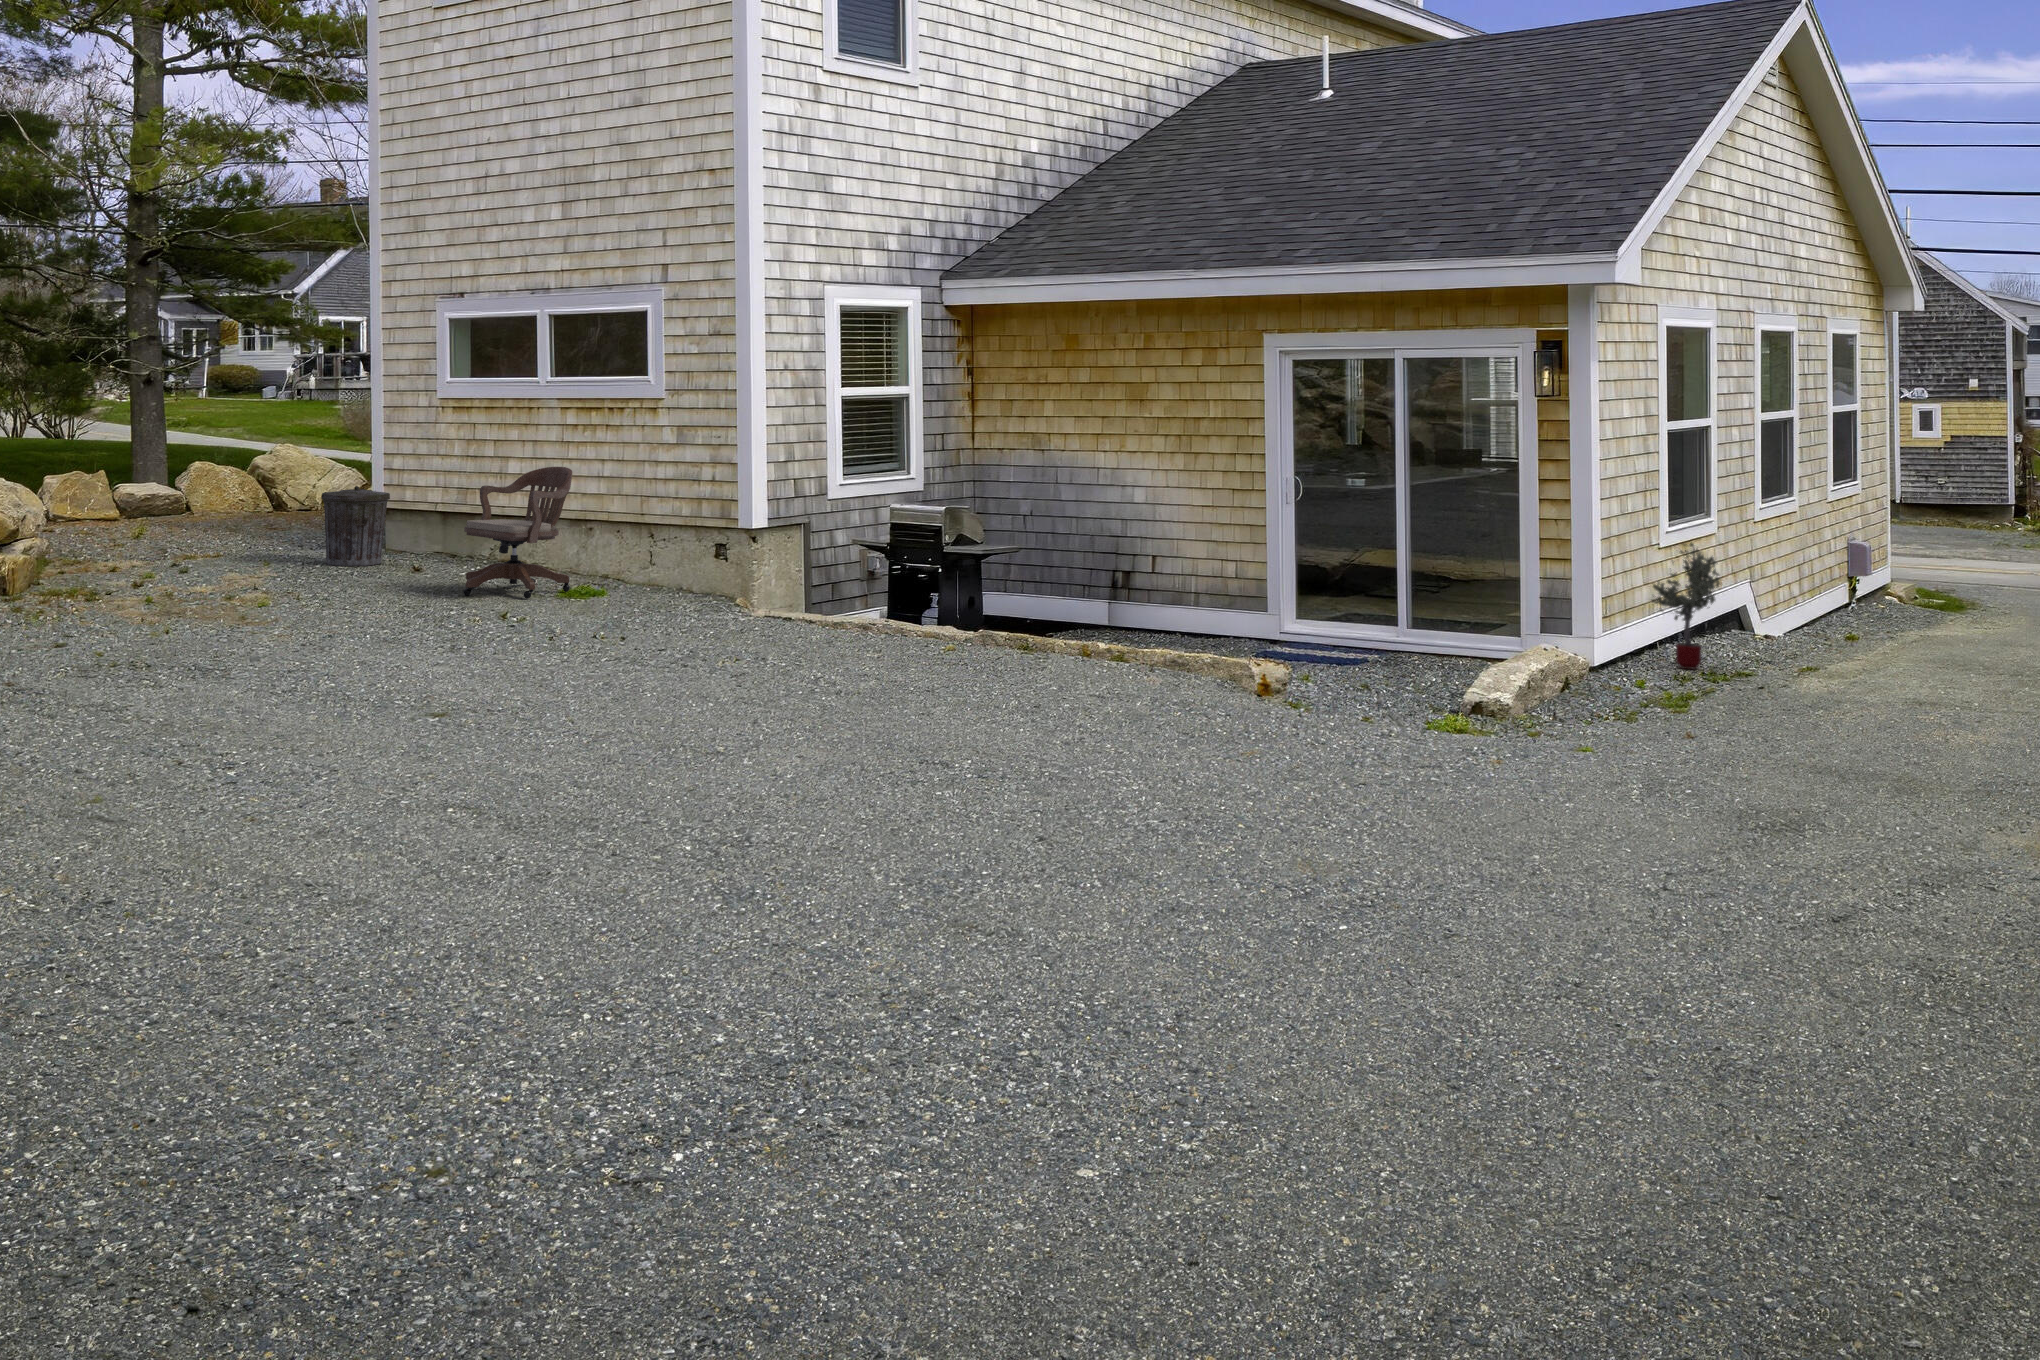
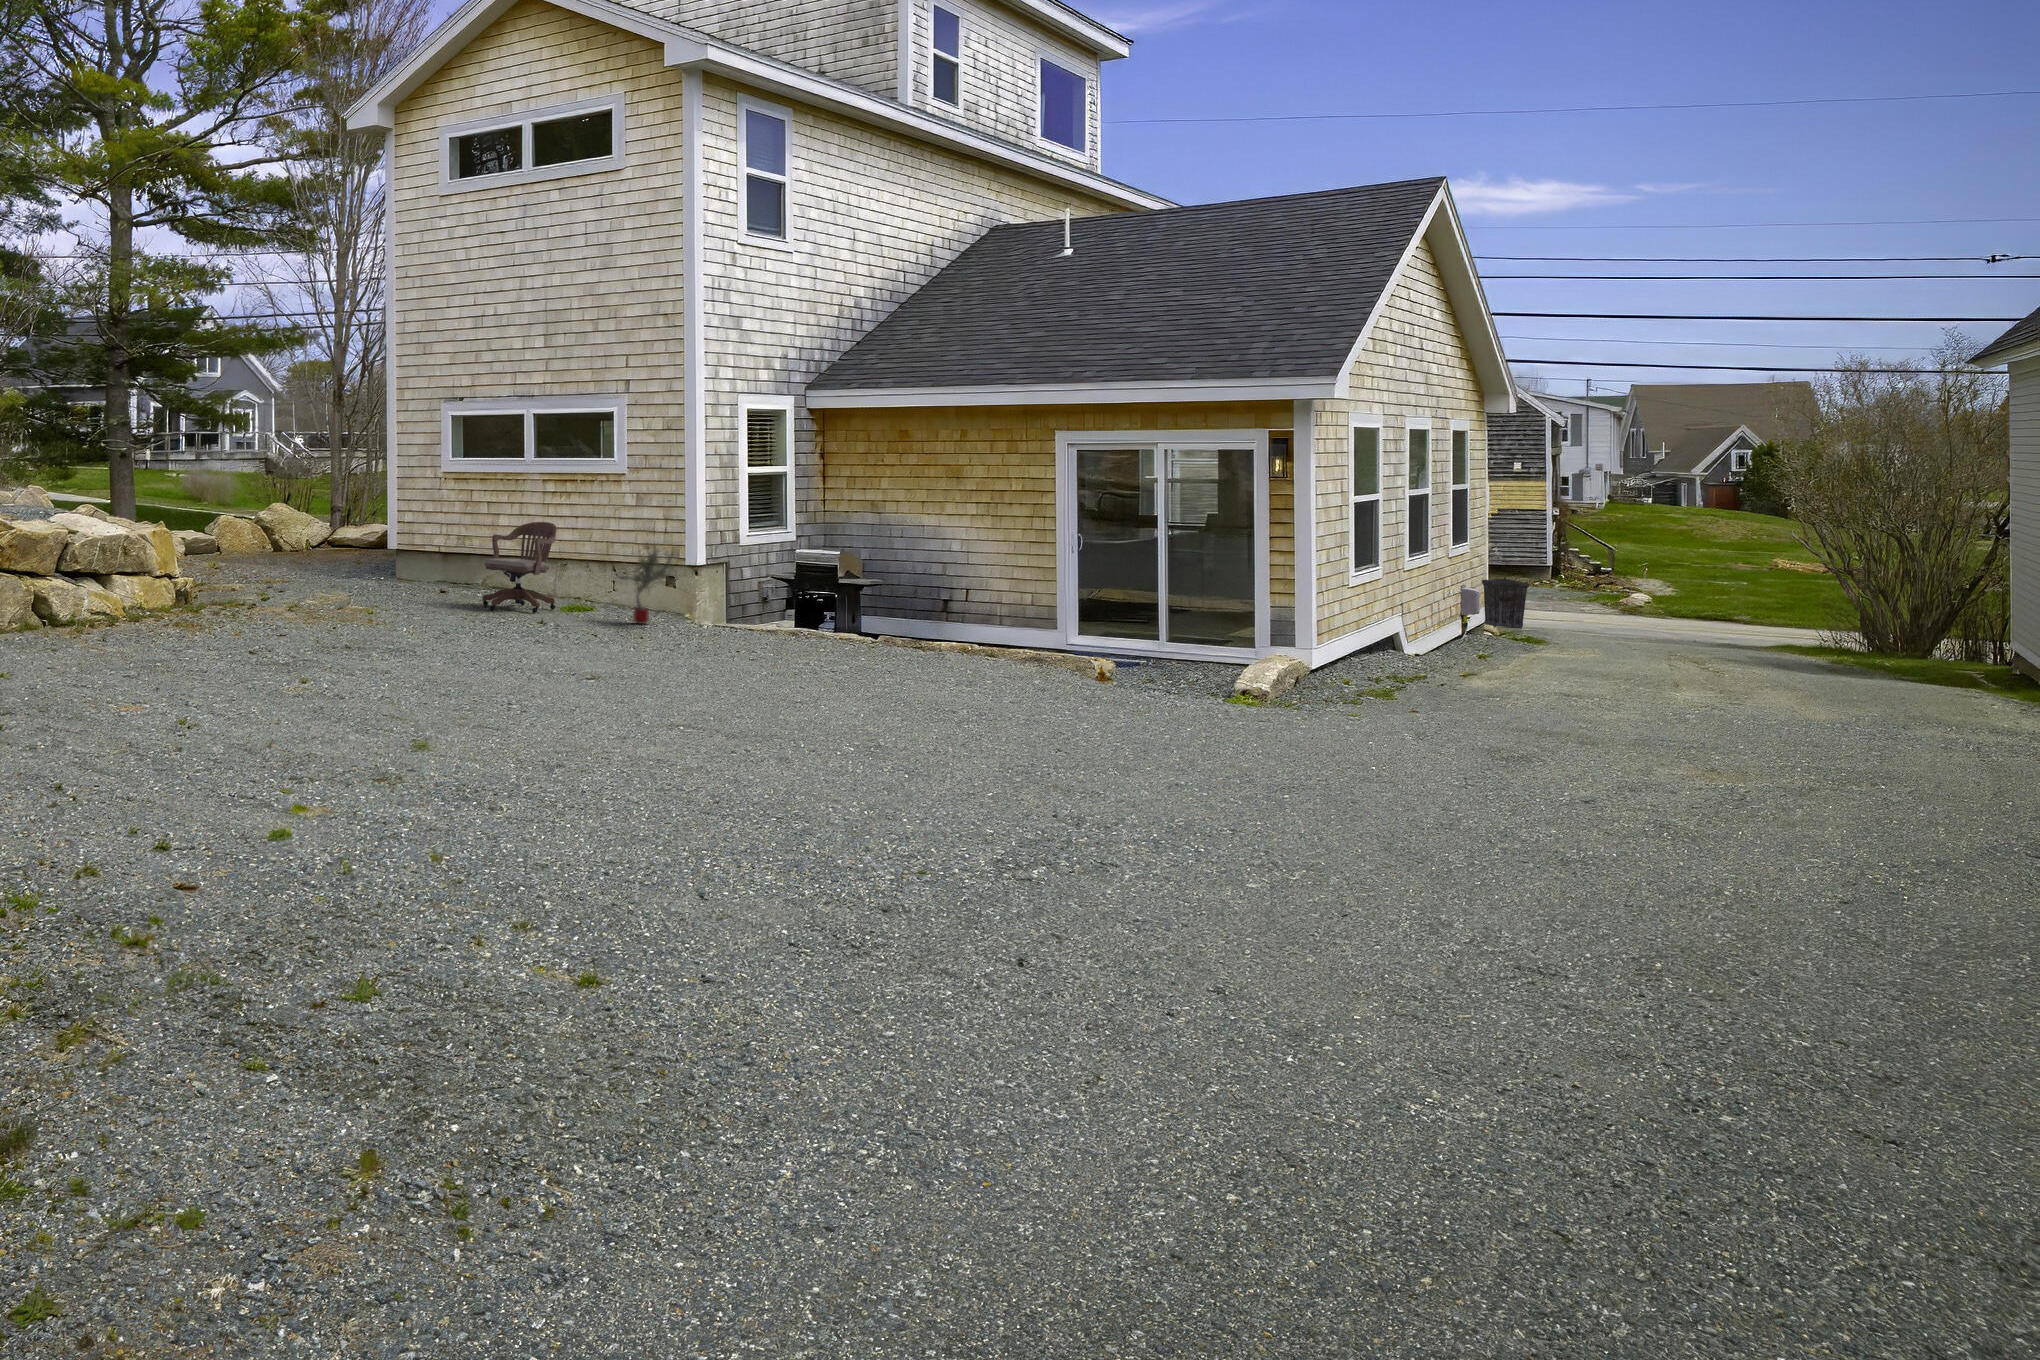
trash can: present [321,486,390,566] -> present [1482,577,1529,628]
potted tree: present [1652,542,1720,669] -> present [616,543,674,624]

